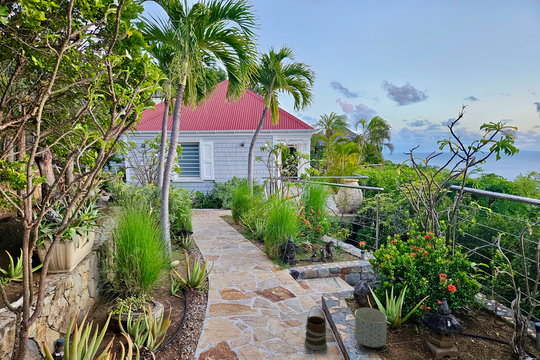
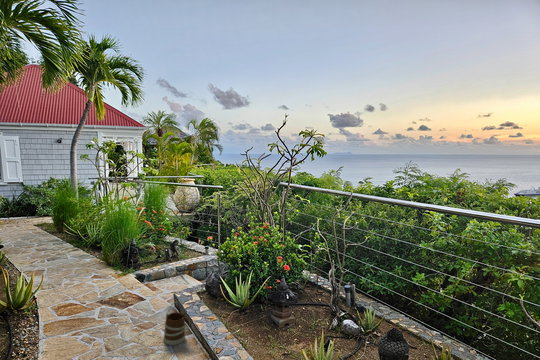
planter: present [354,308,387,347] -> none [212,295,240,328]

